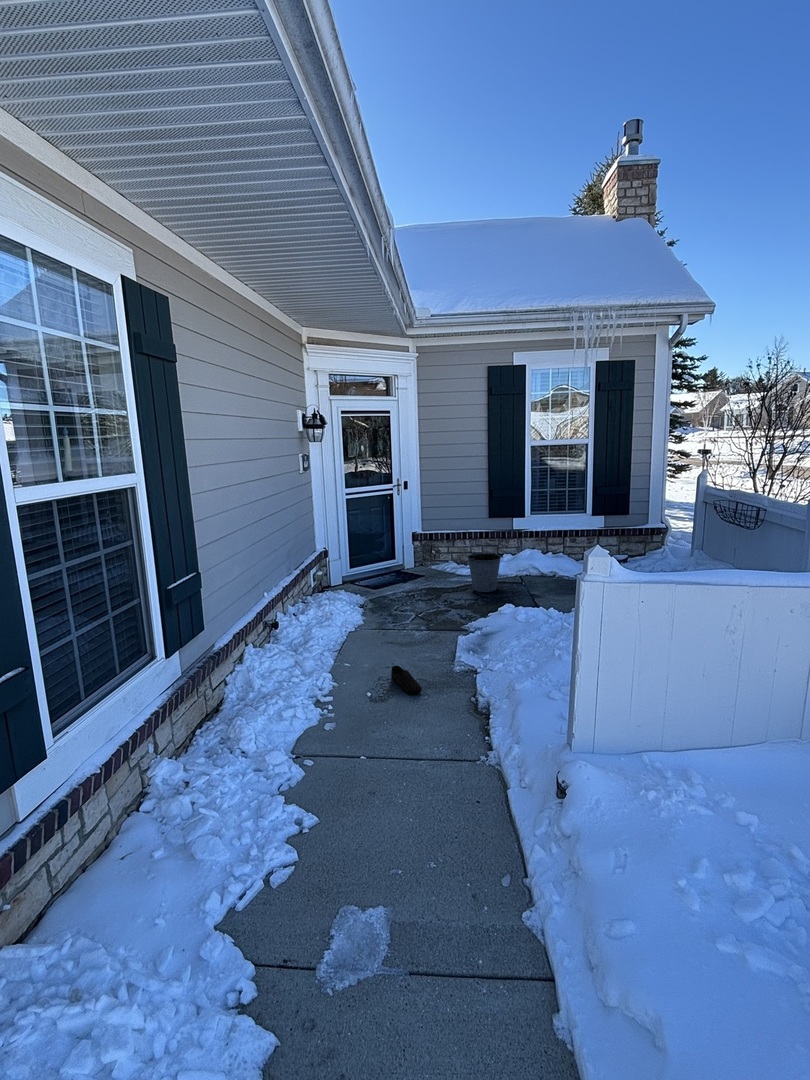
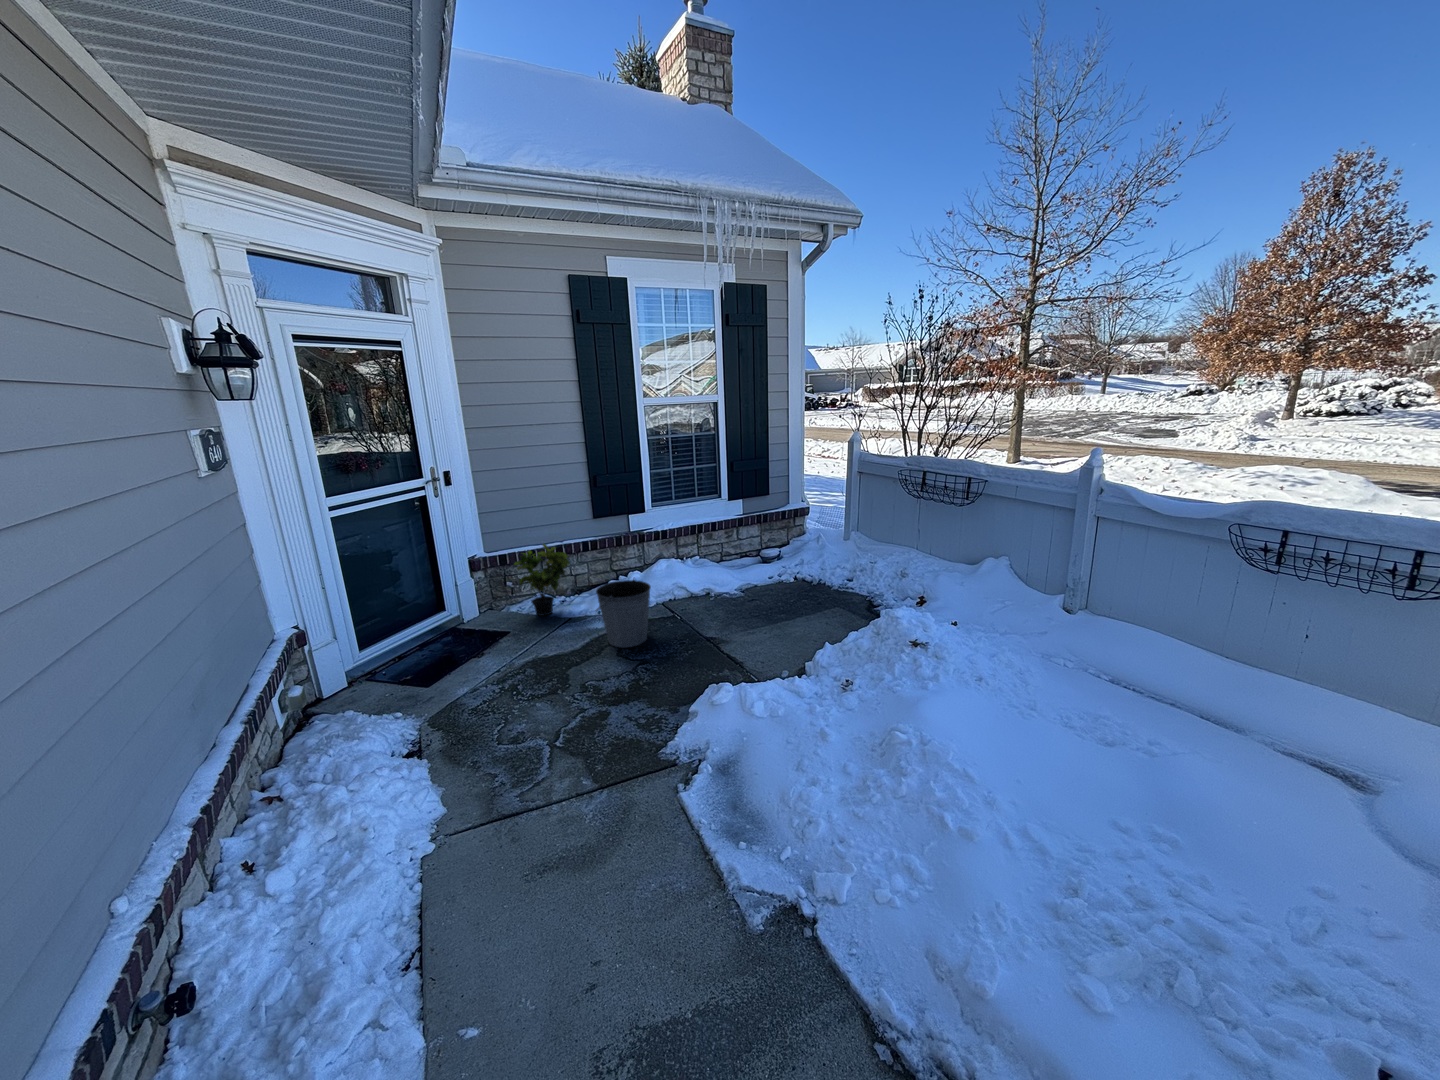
potted plant: none [435,528,468,572] -> present [514,544,570,616]
shoe: present [391,666,422,694] -> none [621,949,727,1034]

